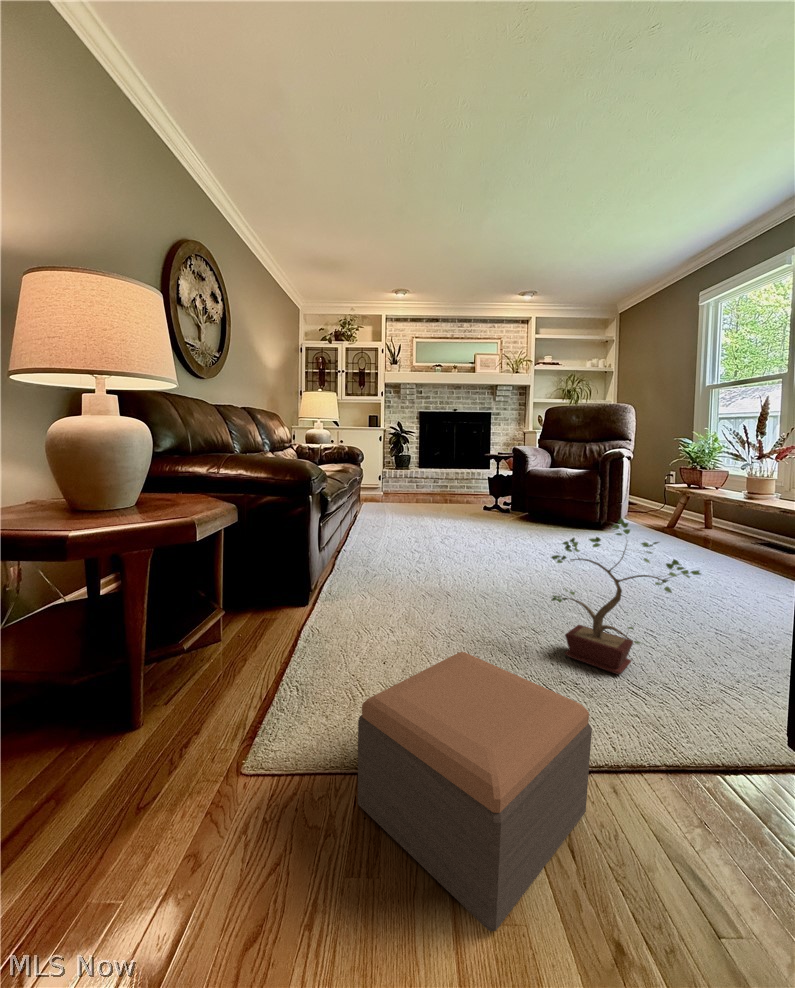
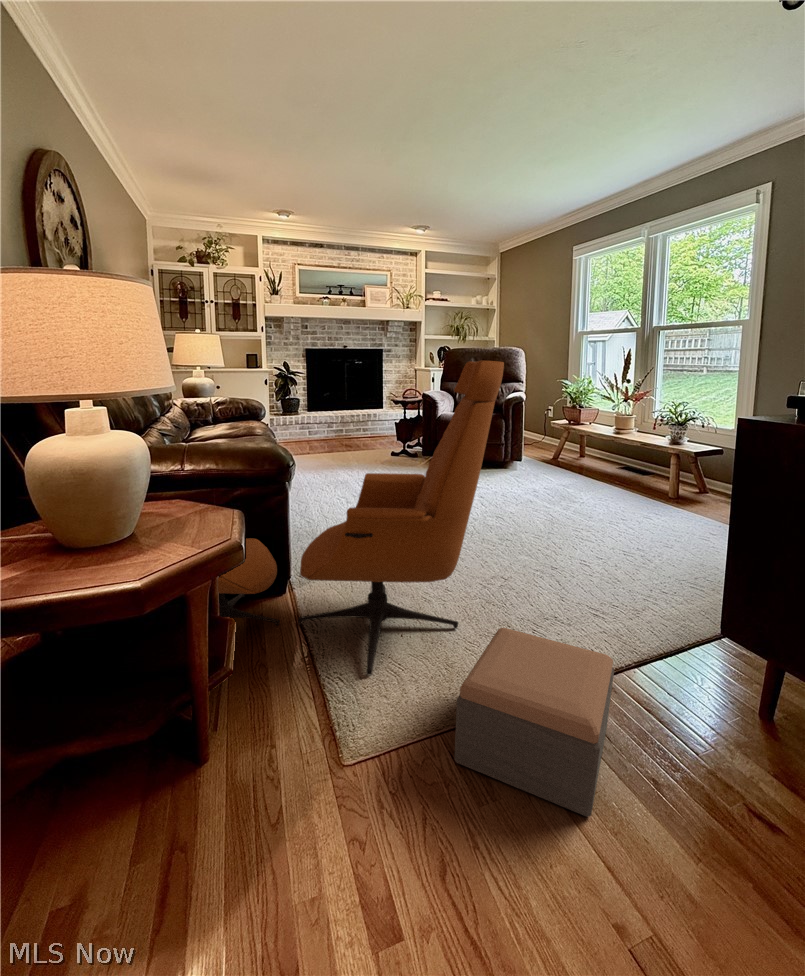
lounge chair: none [170,342,503,690] -> present [218,361,504,675]
potted plant: present [551,519,701,674] -> none [524,492,650,617]

